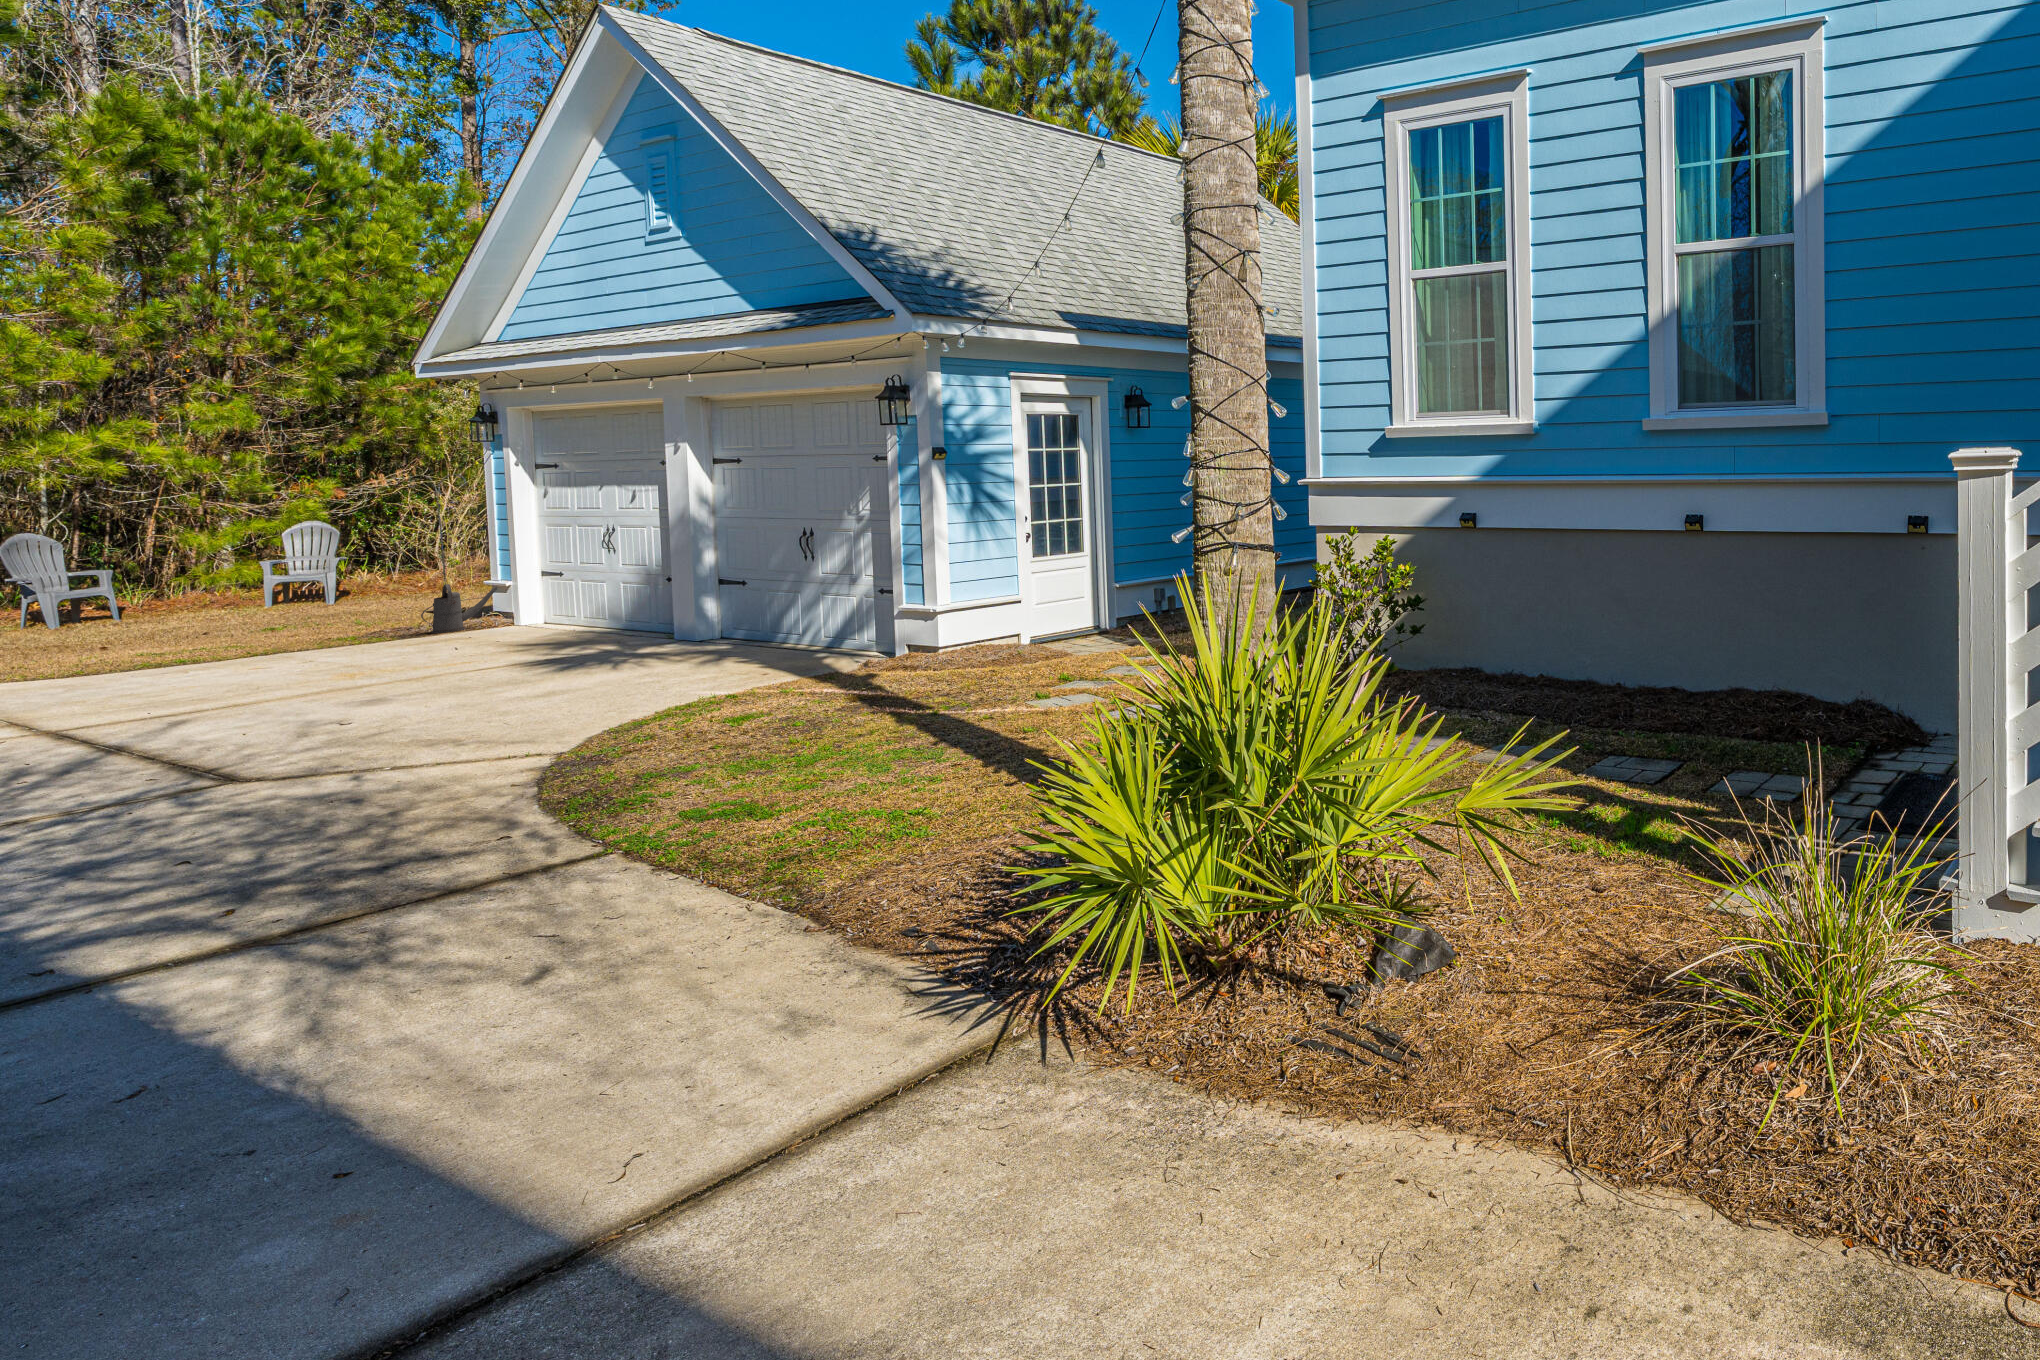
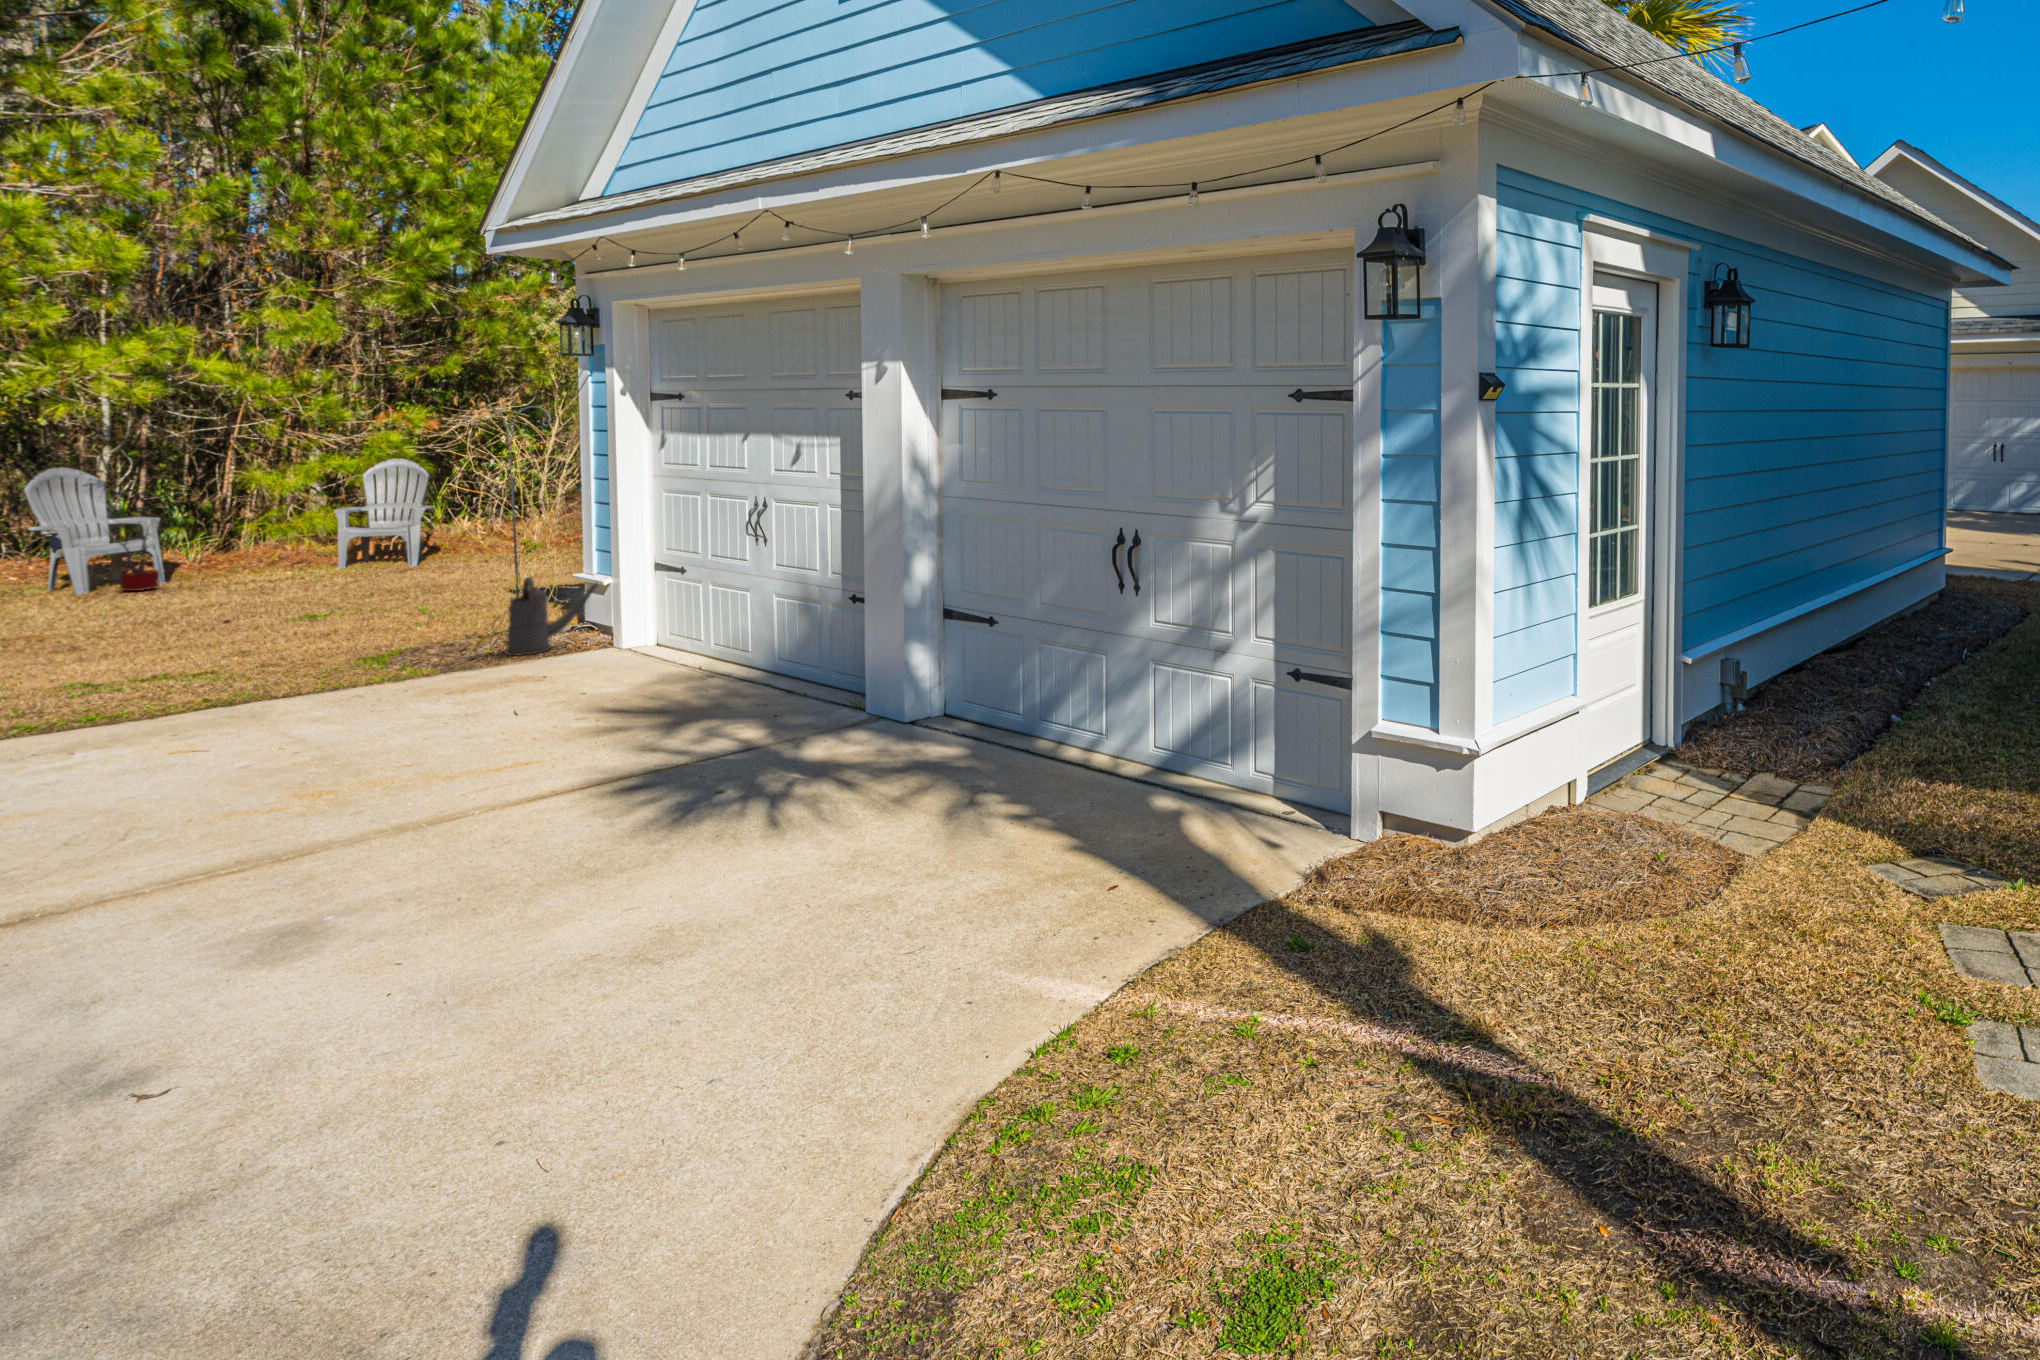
decorative plant: none [60,570,127,624] -> present [106,526,160,591]

